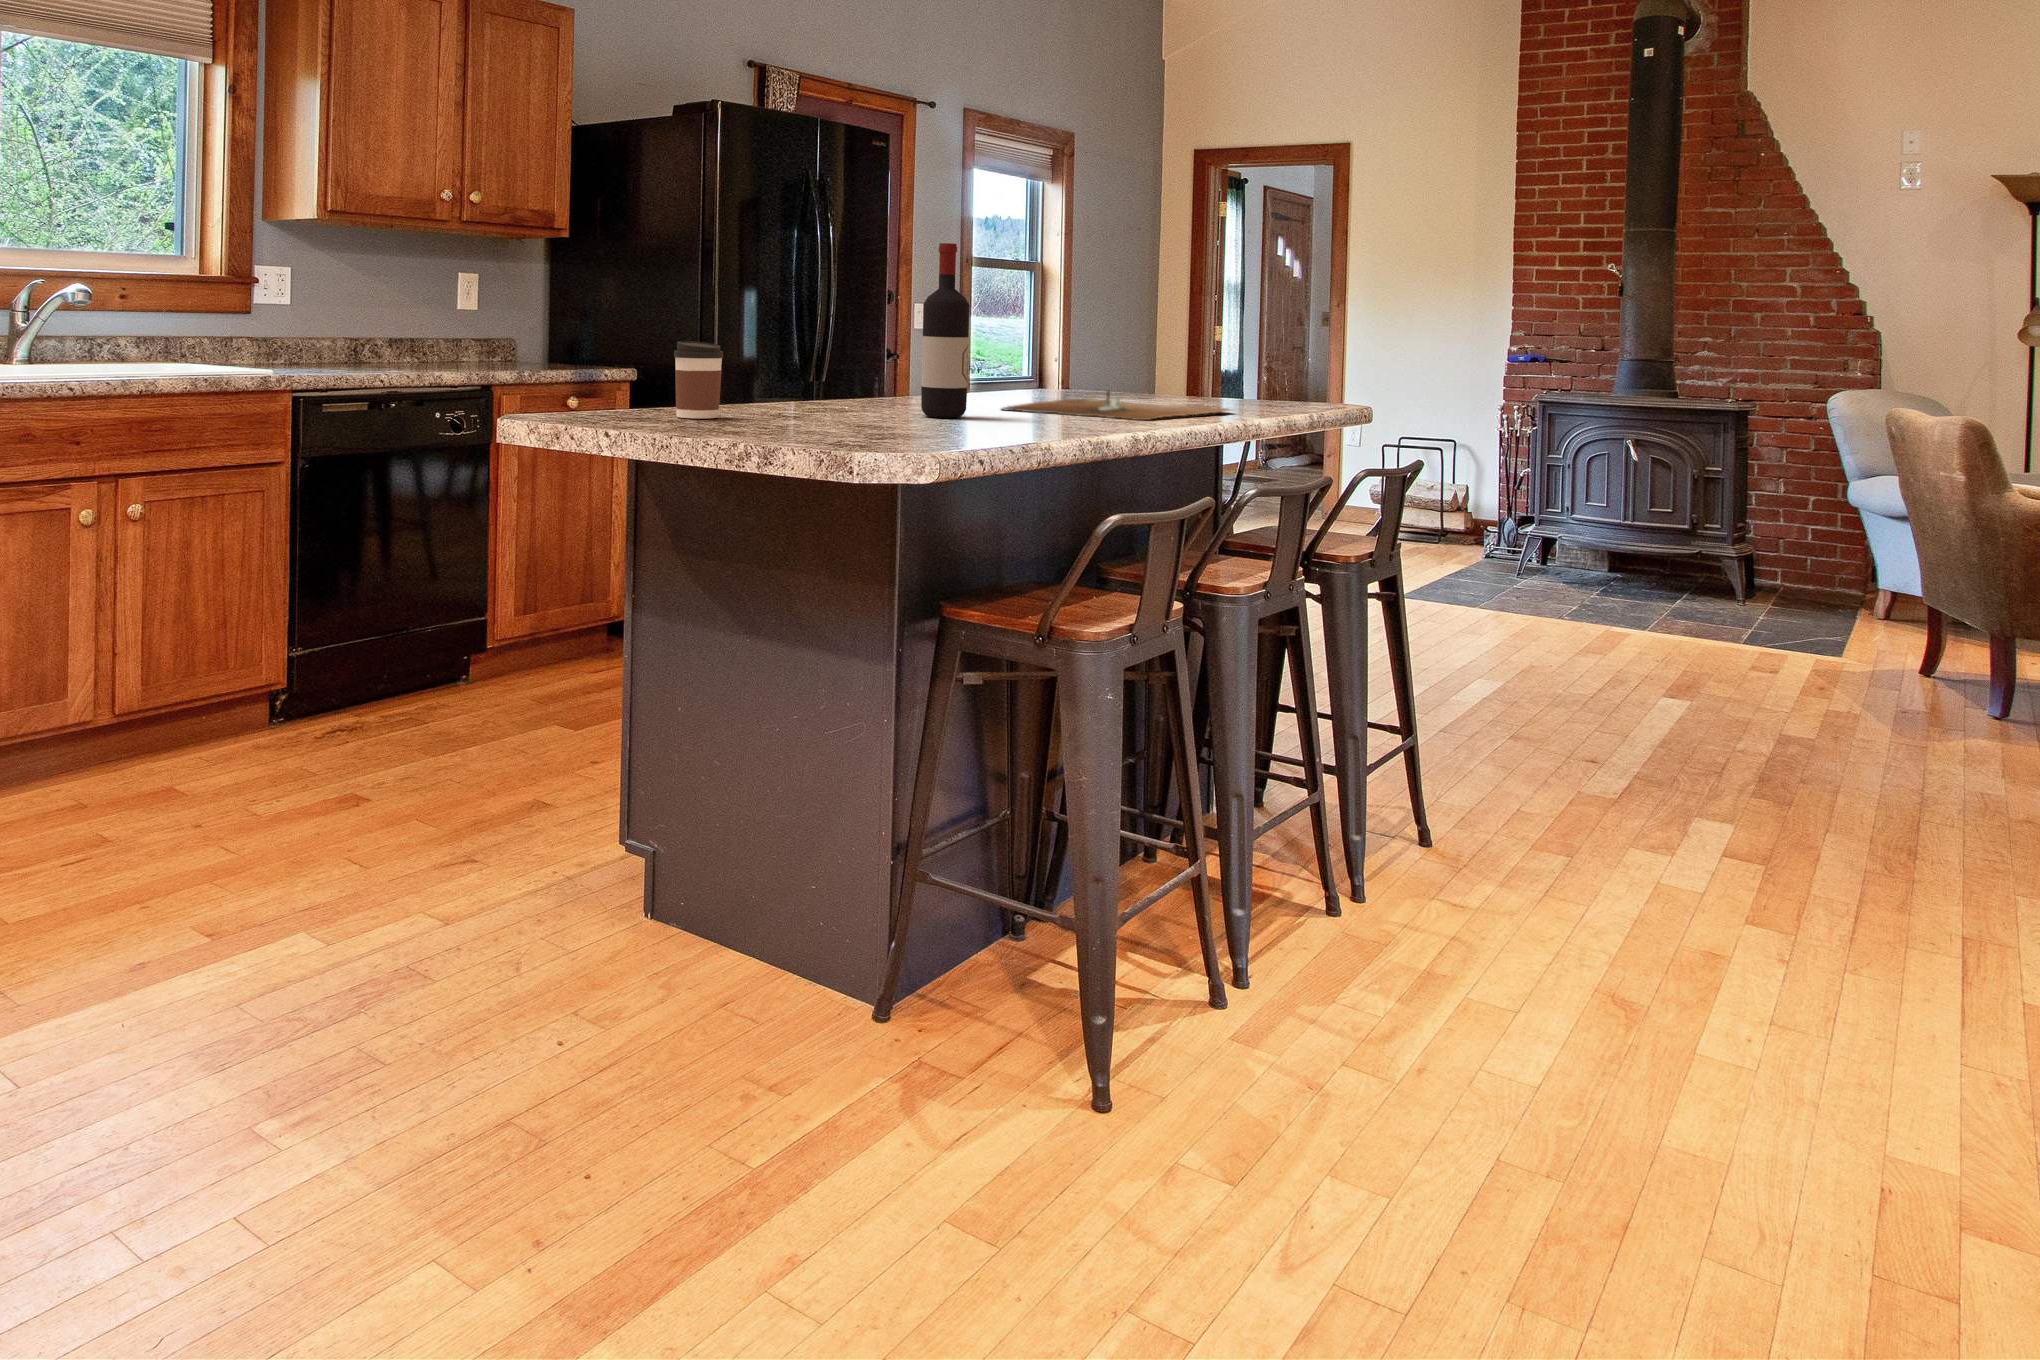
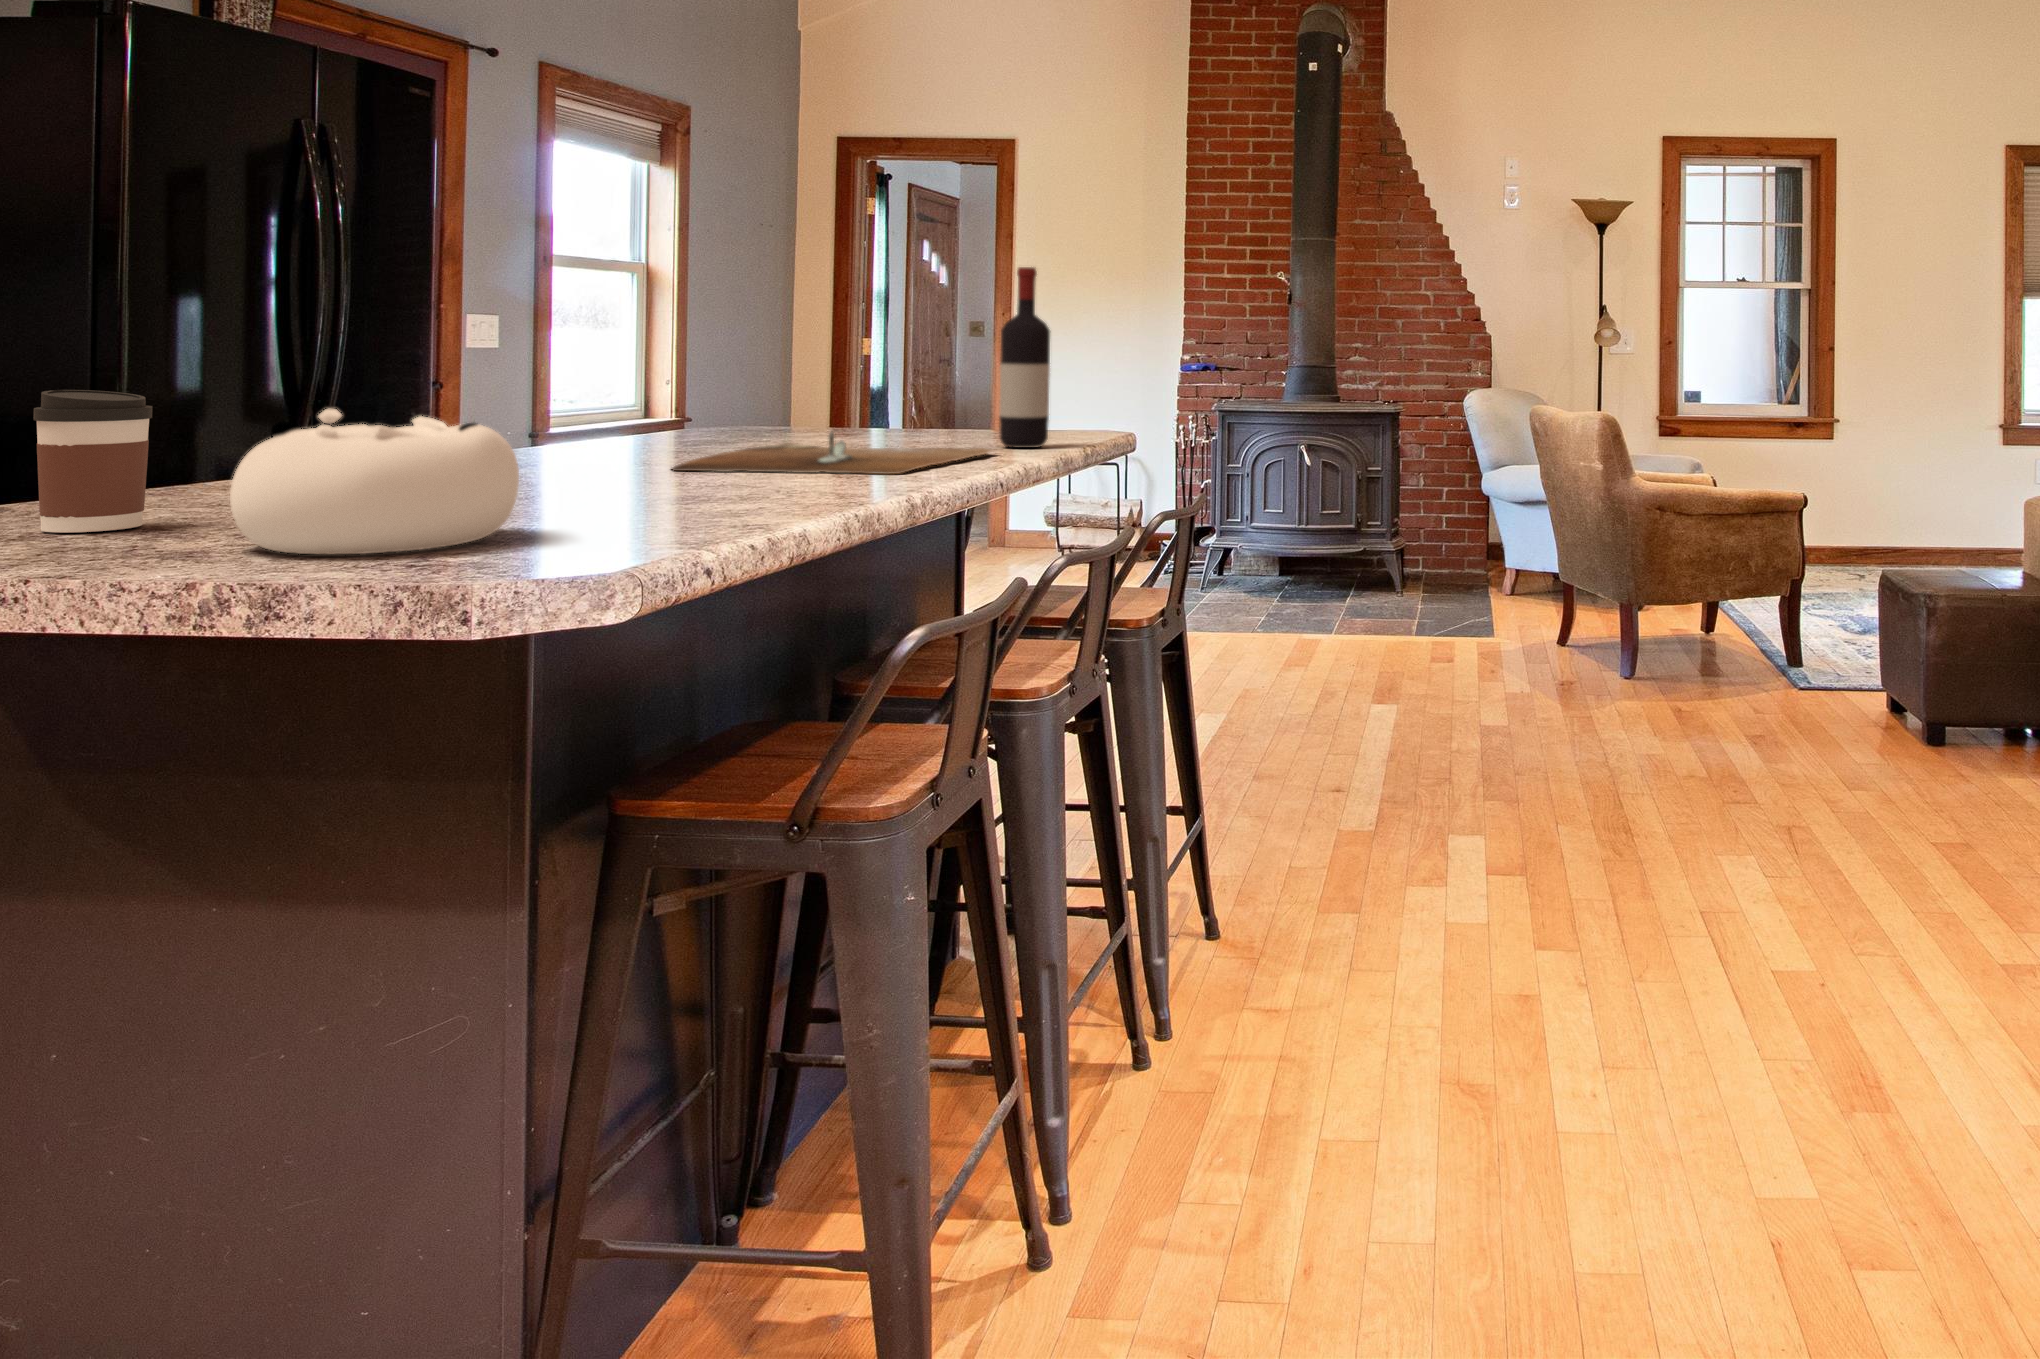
wine bottle: present [921,243,970,418] -> present [999,267,1050,448]
decorative bowl: none [753,353,890,436] -> present [230,408,519,554]

